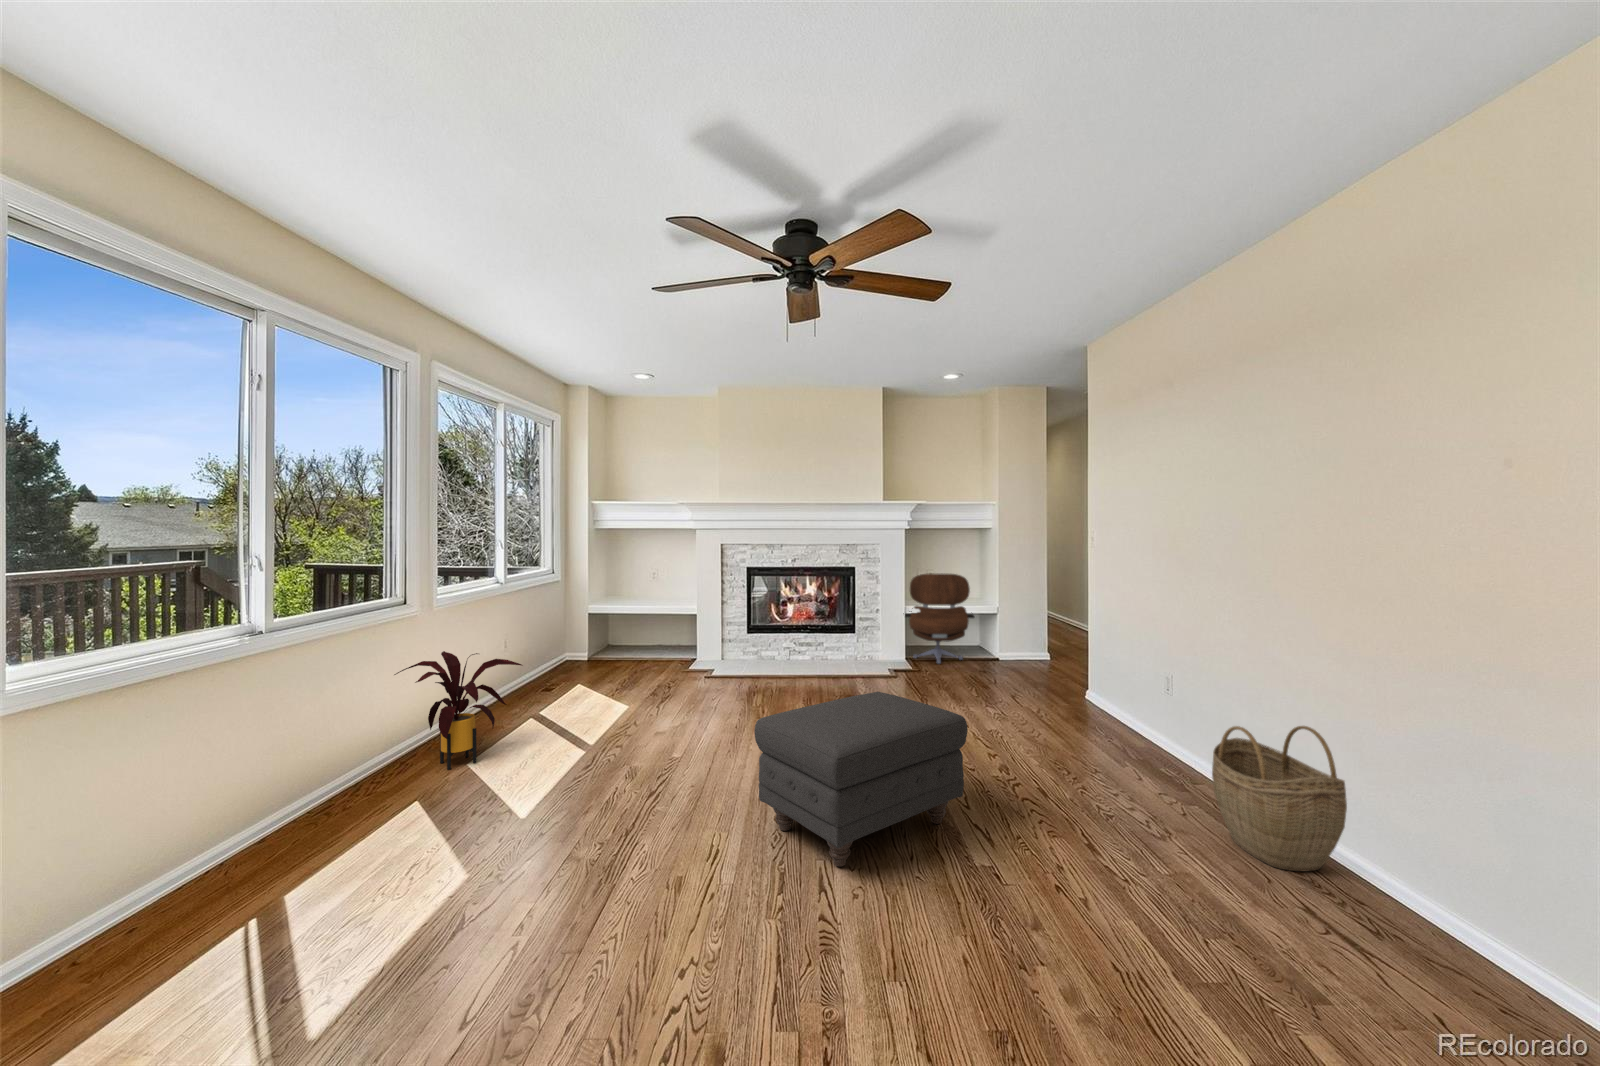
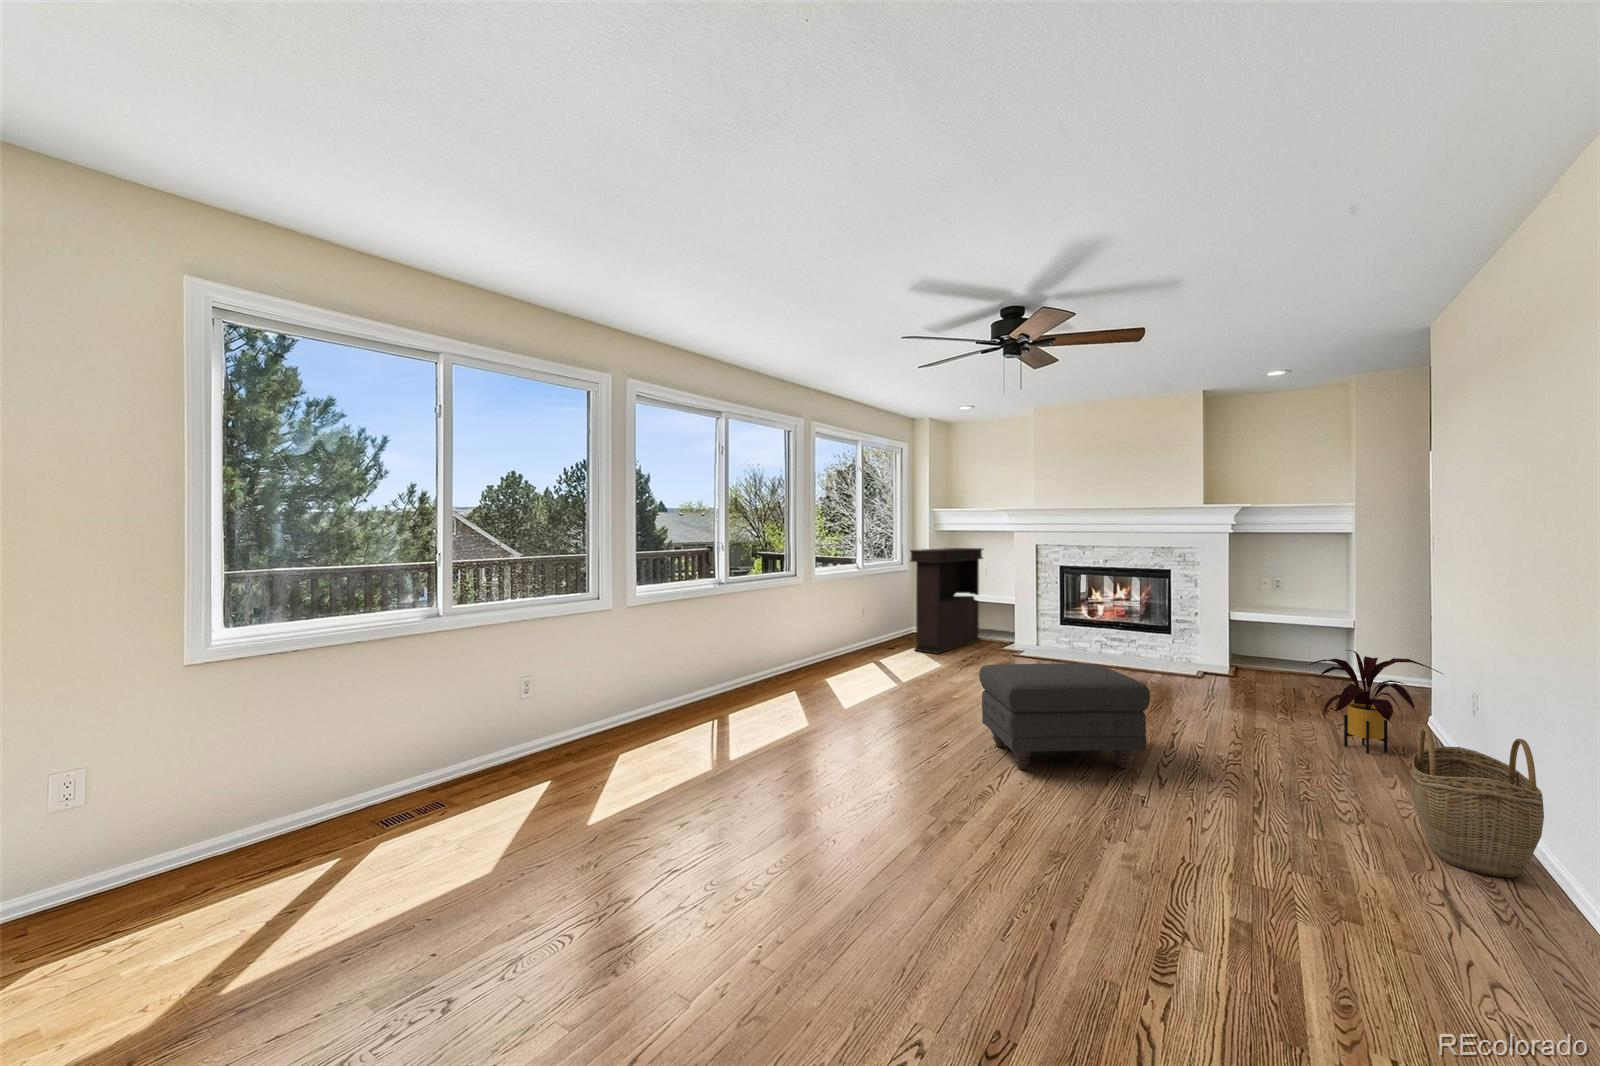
console table: none [575,550,656,686] -> present [910,548,983,654]
lounge chair: present [903,573,975,663] -> none [1235,579,1331,676]
house plant: present [394,651,522,770] -> present [1308,650,1442,754]

